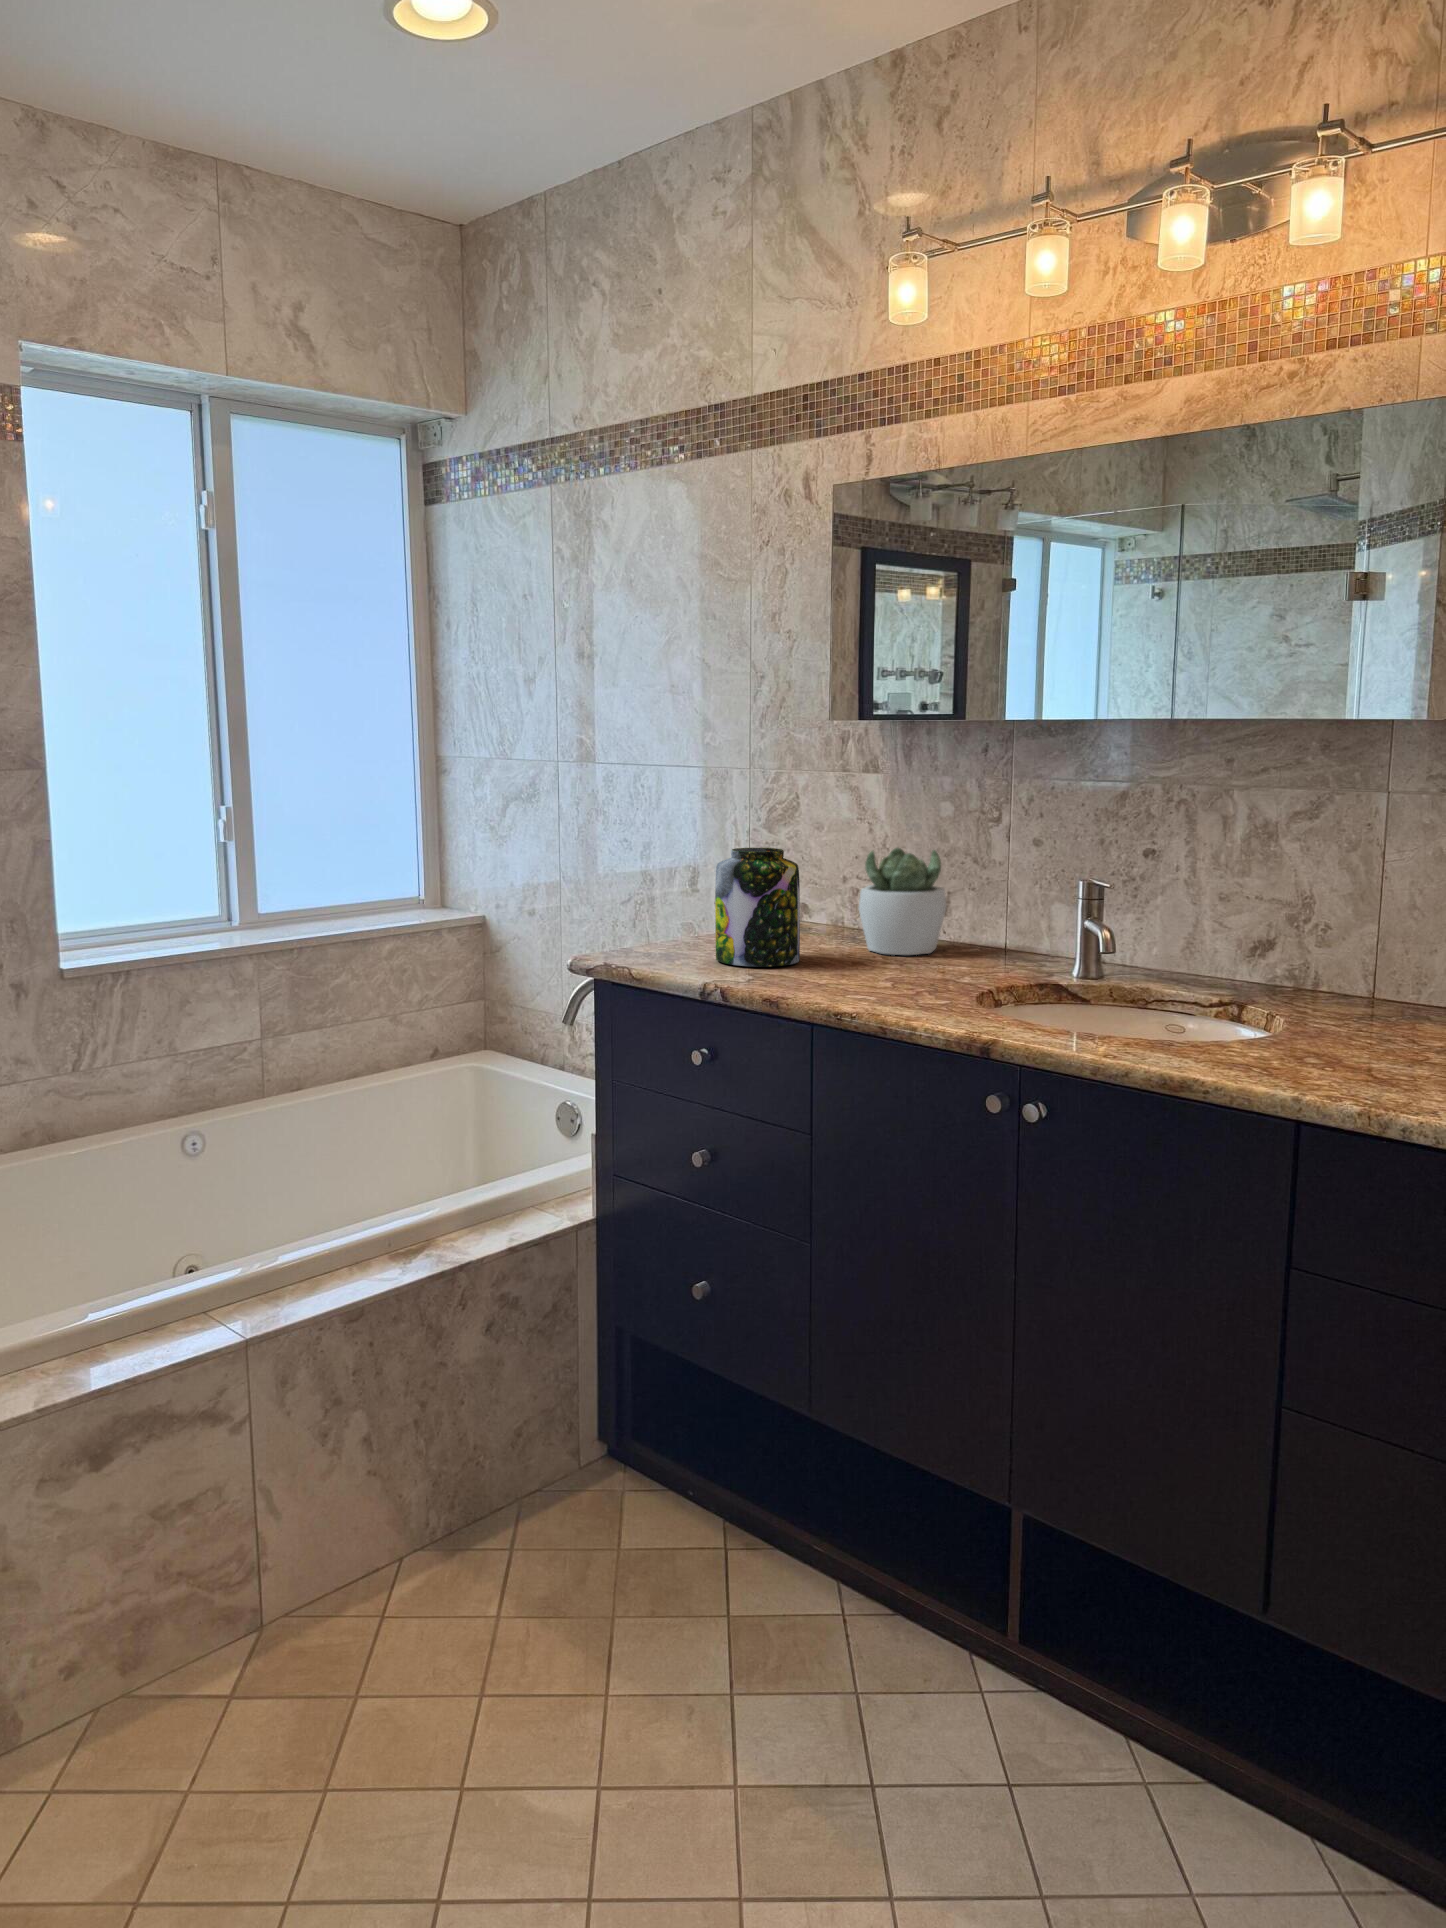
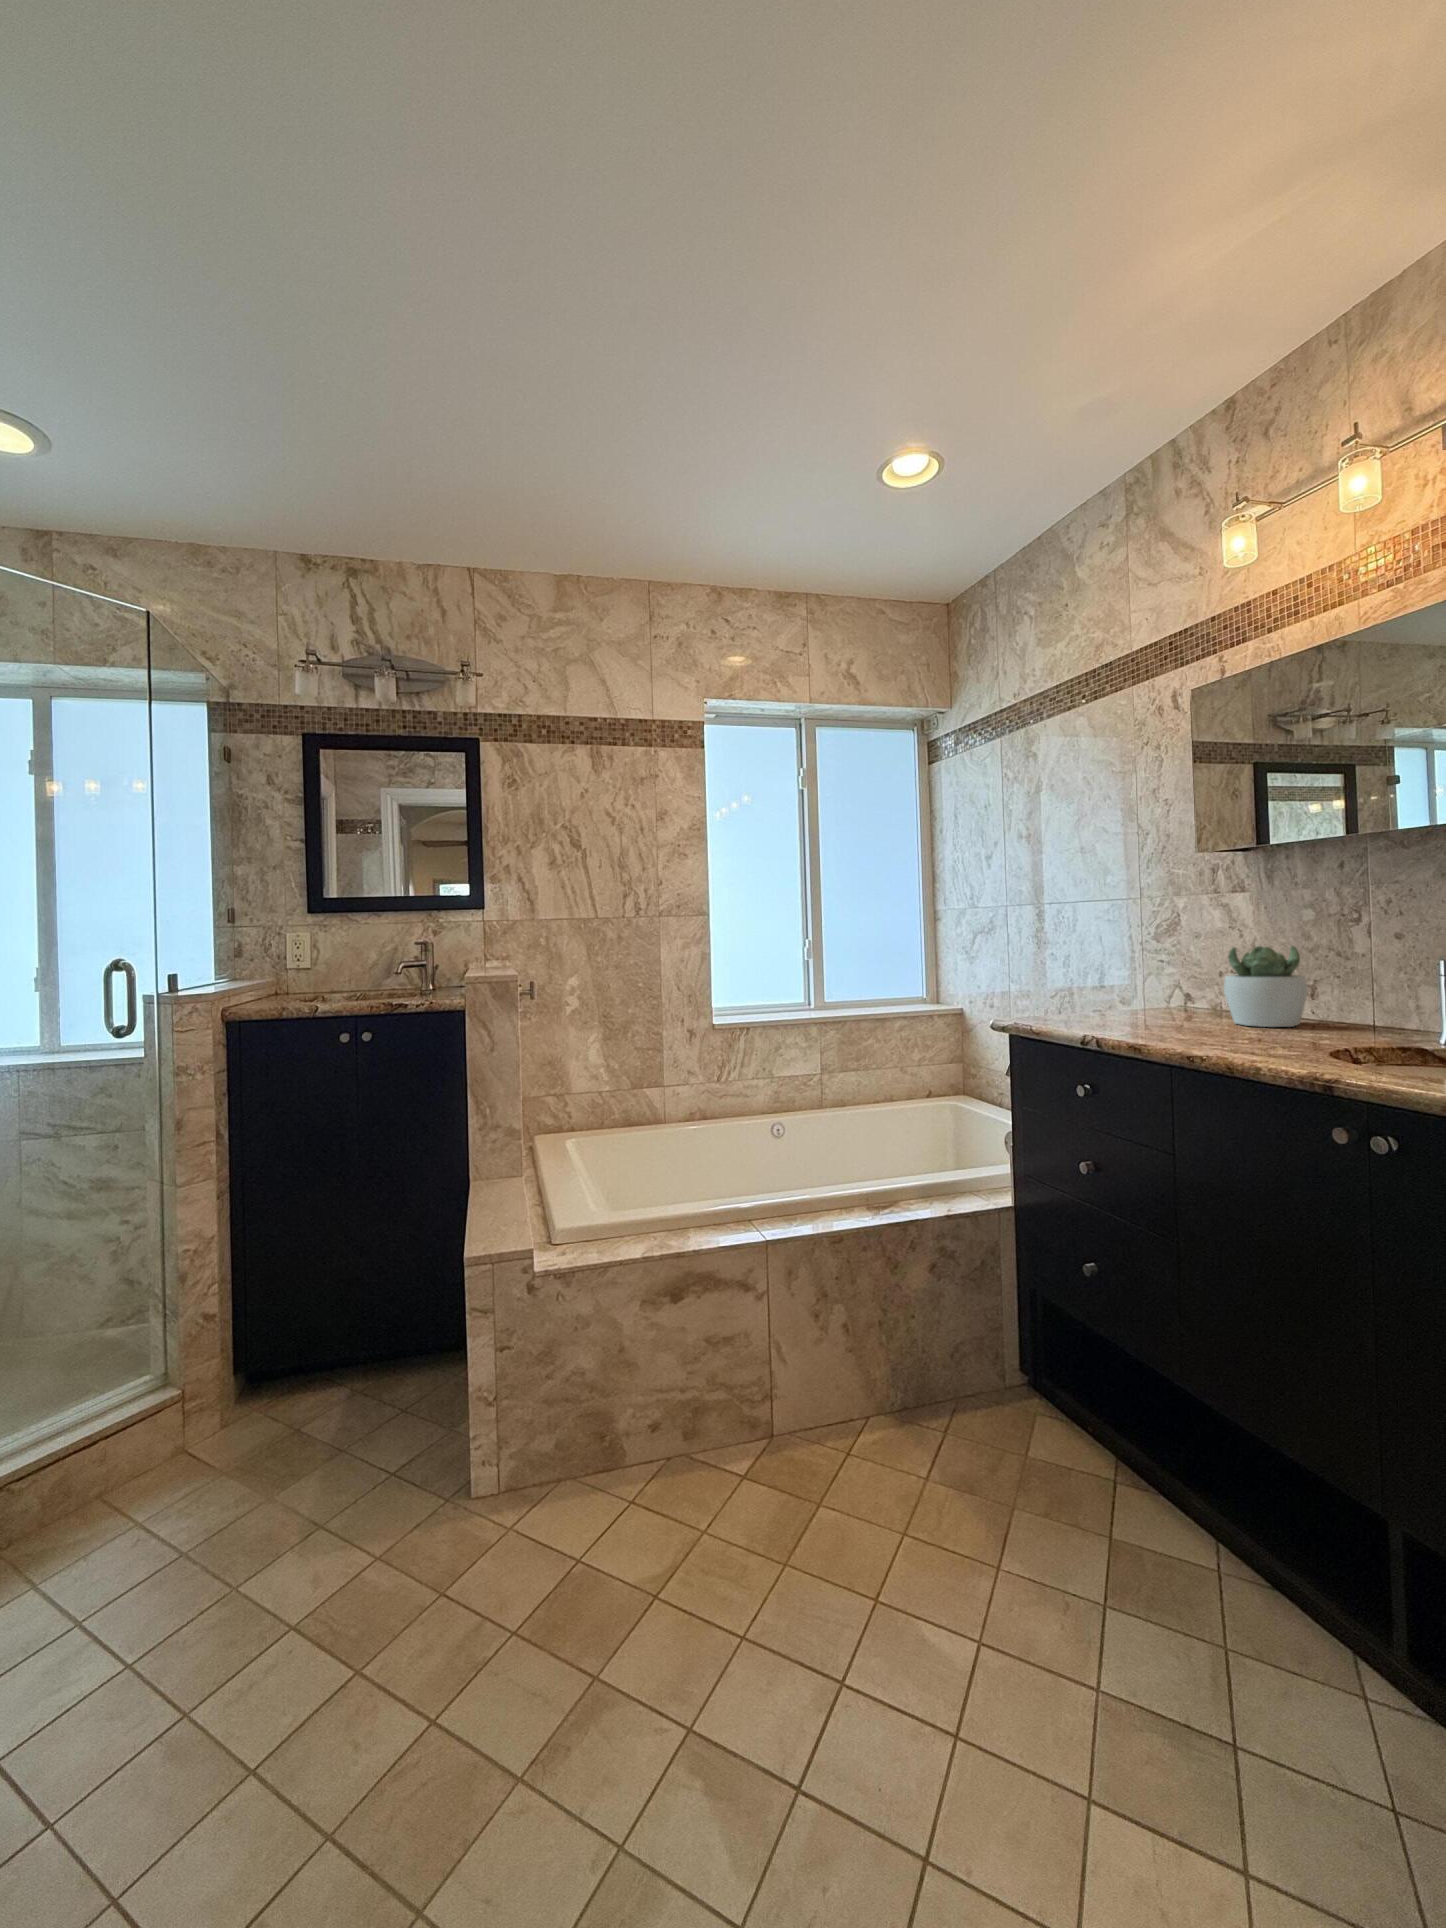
jar: present [715,848,800,967] -> none [1098,944,1169,1029]

